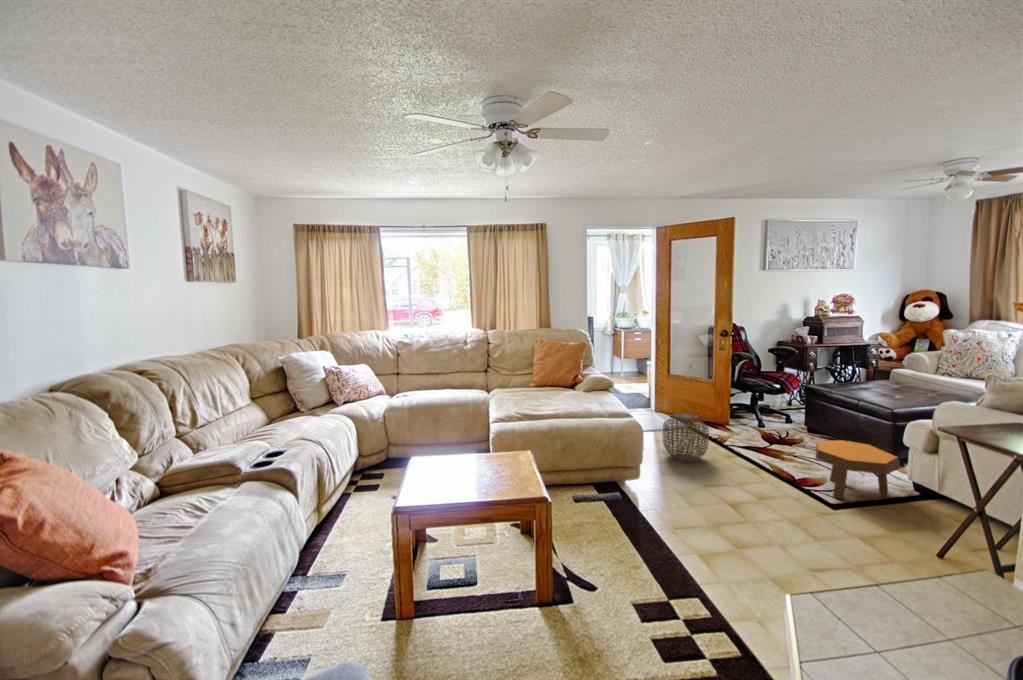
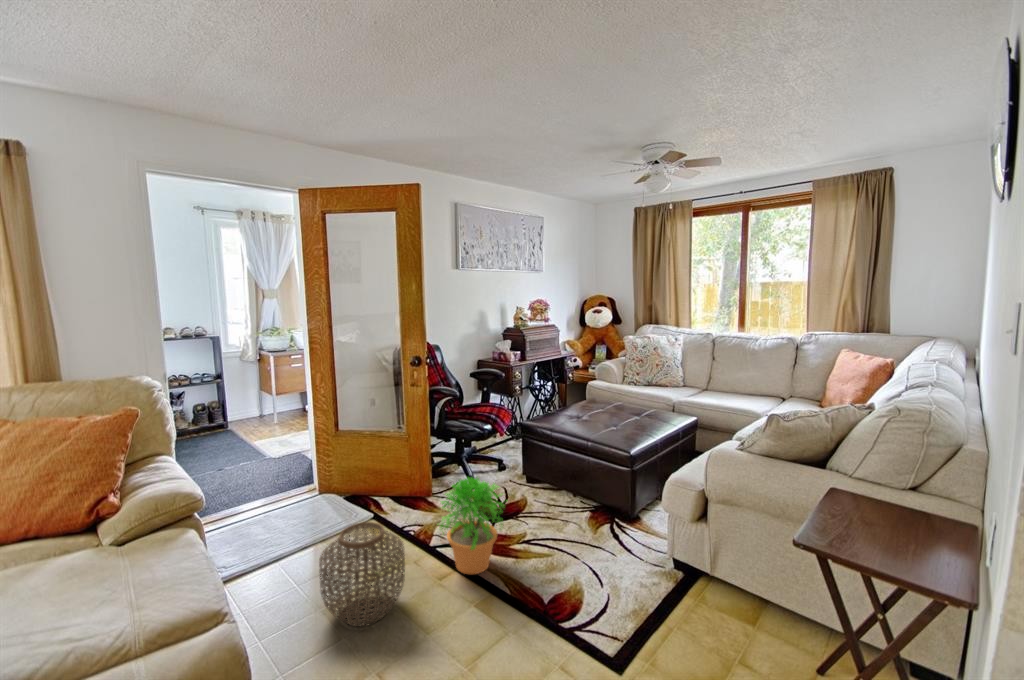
potted plant: none [730,401,783,461] -> present [440,477,503,574]
footstool: present [816,440,901,499] -> none [561,518,666,634]

